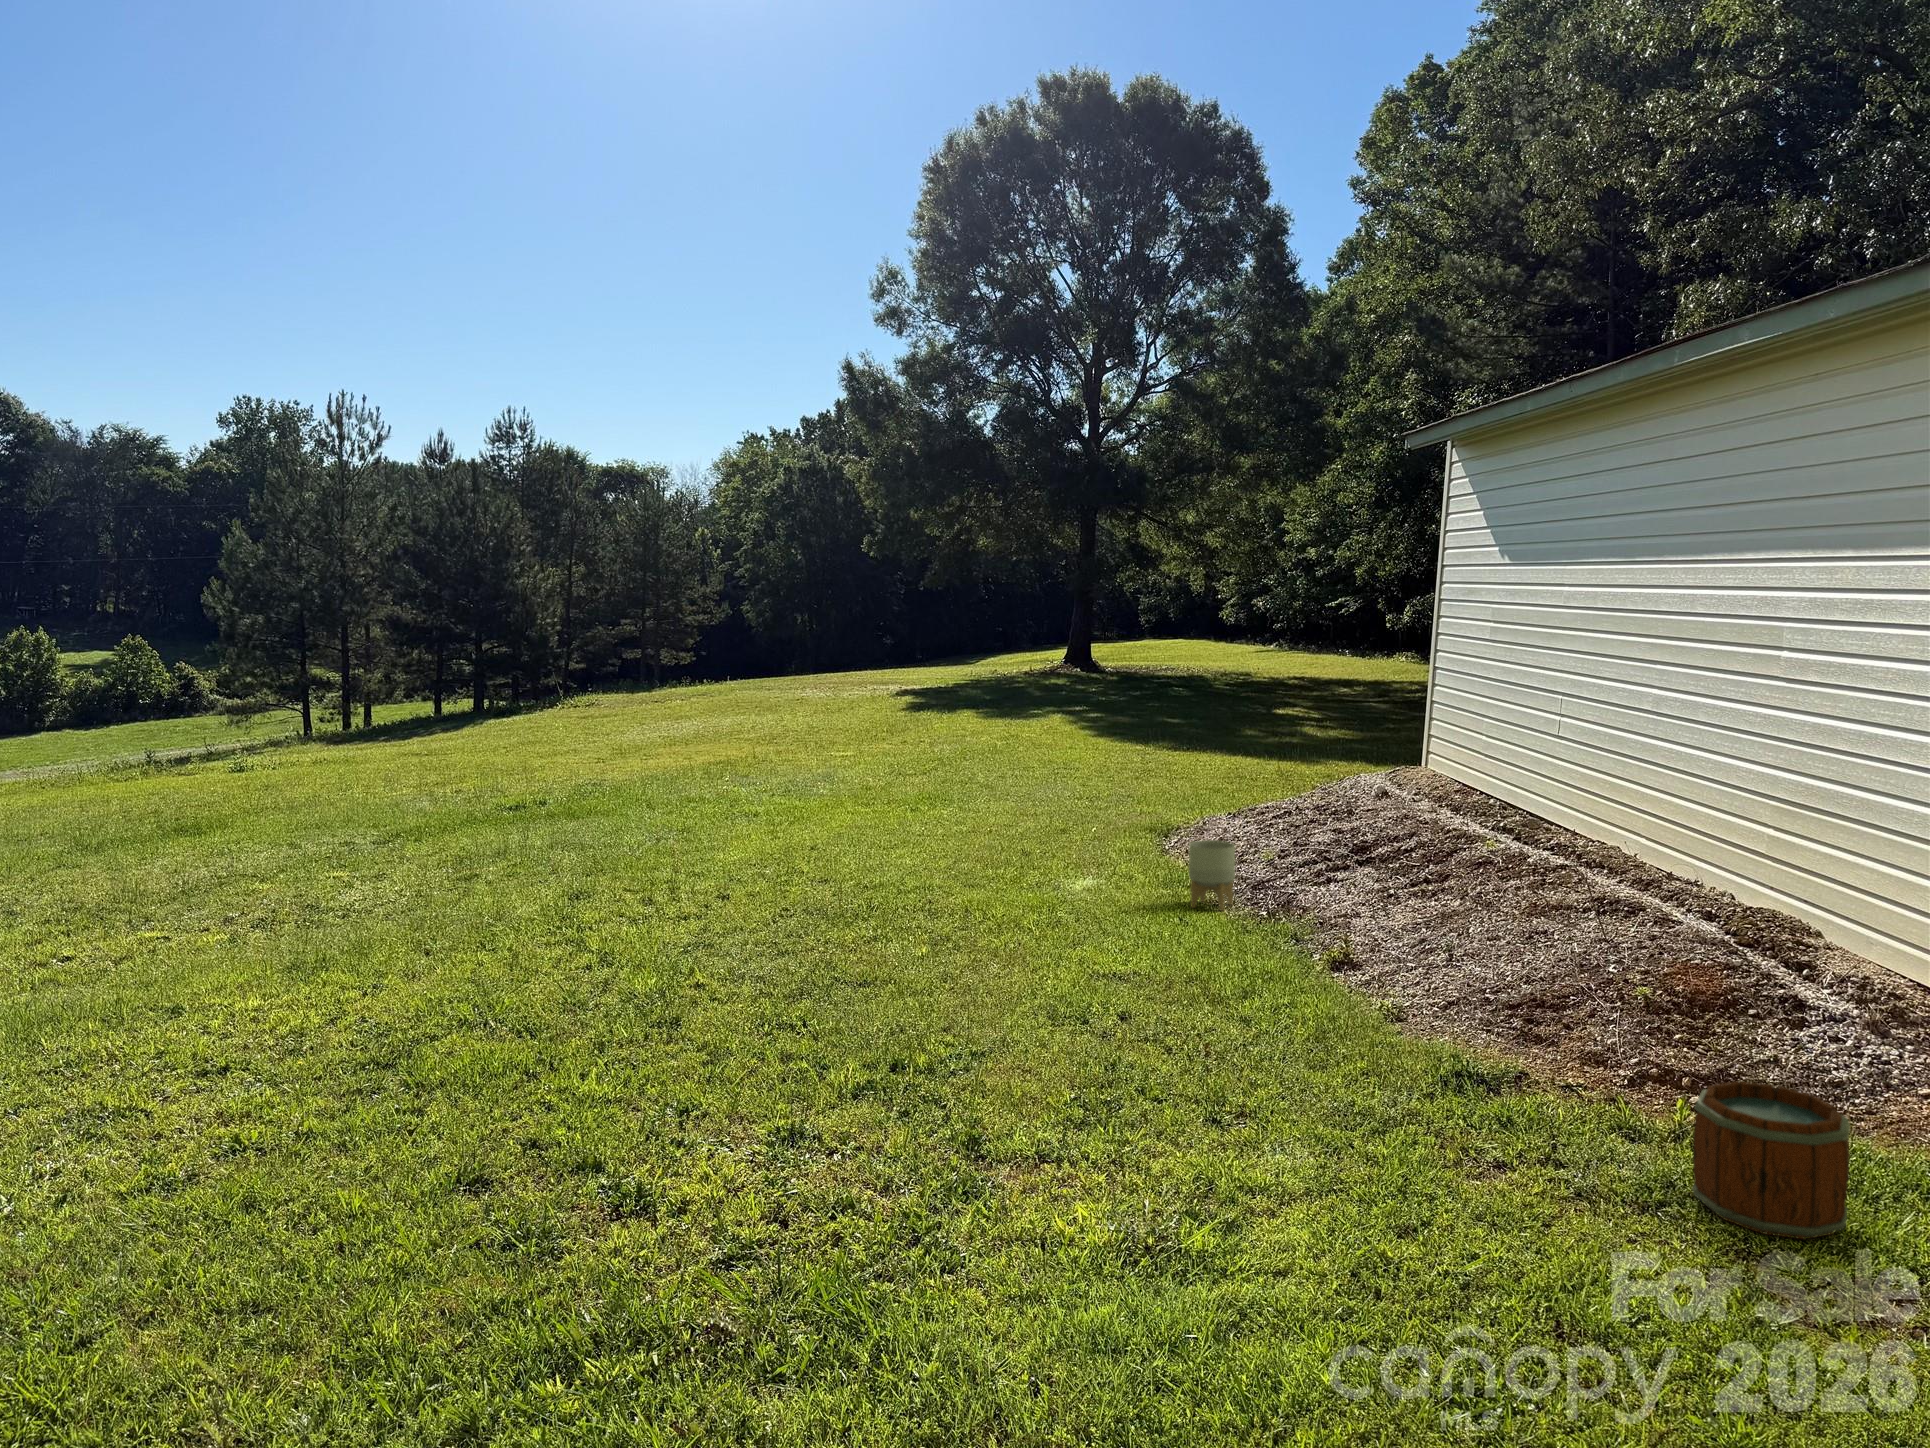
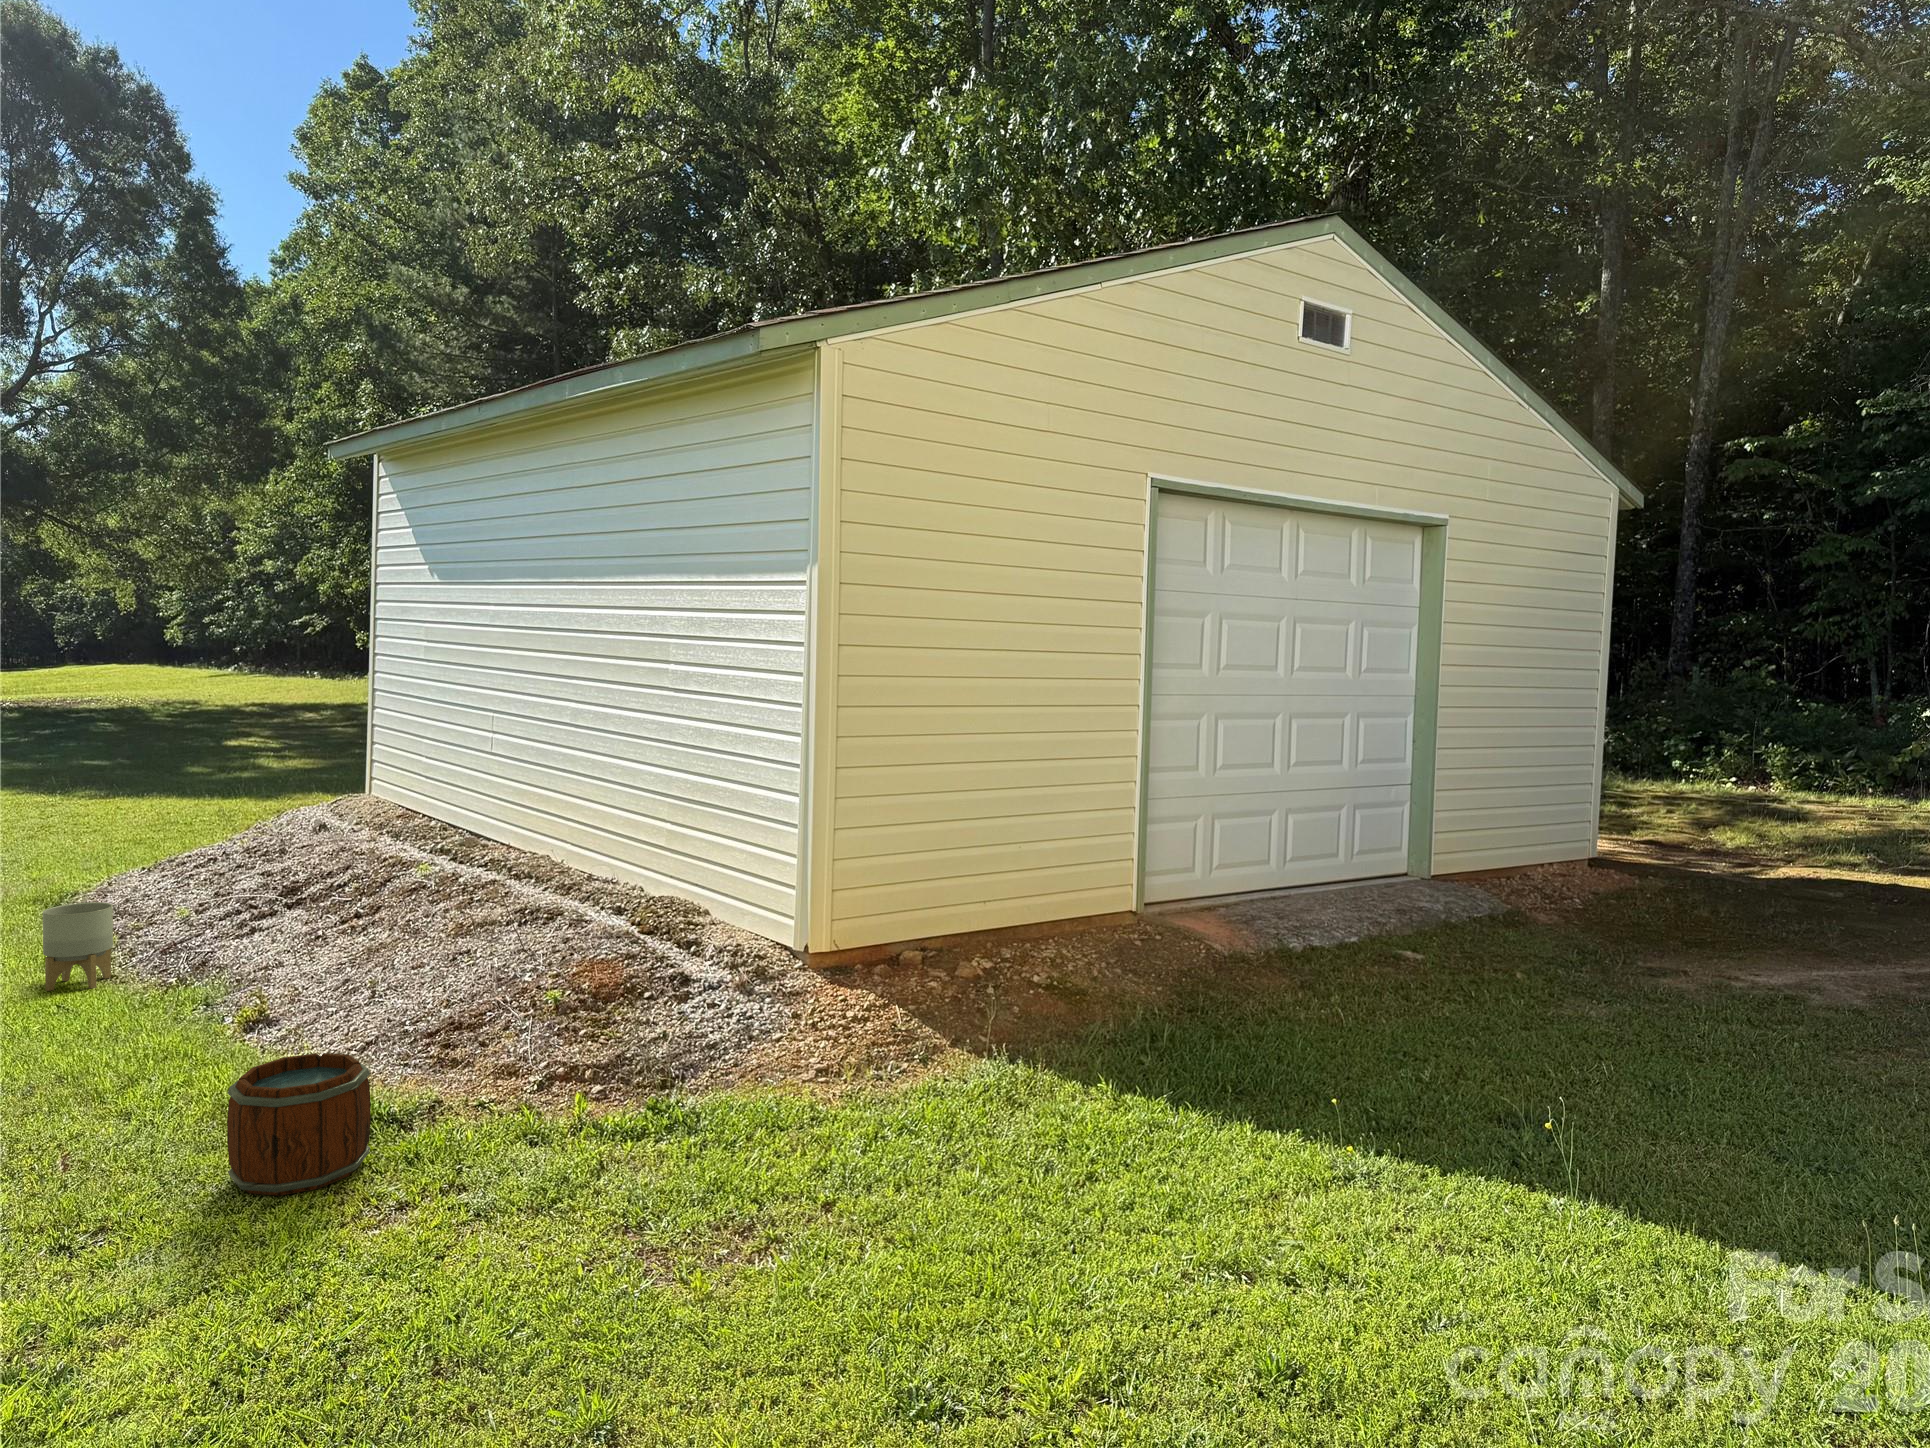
bucket: present [1692,1081,1850,1239] -> present [227,1053,371,1196]

